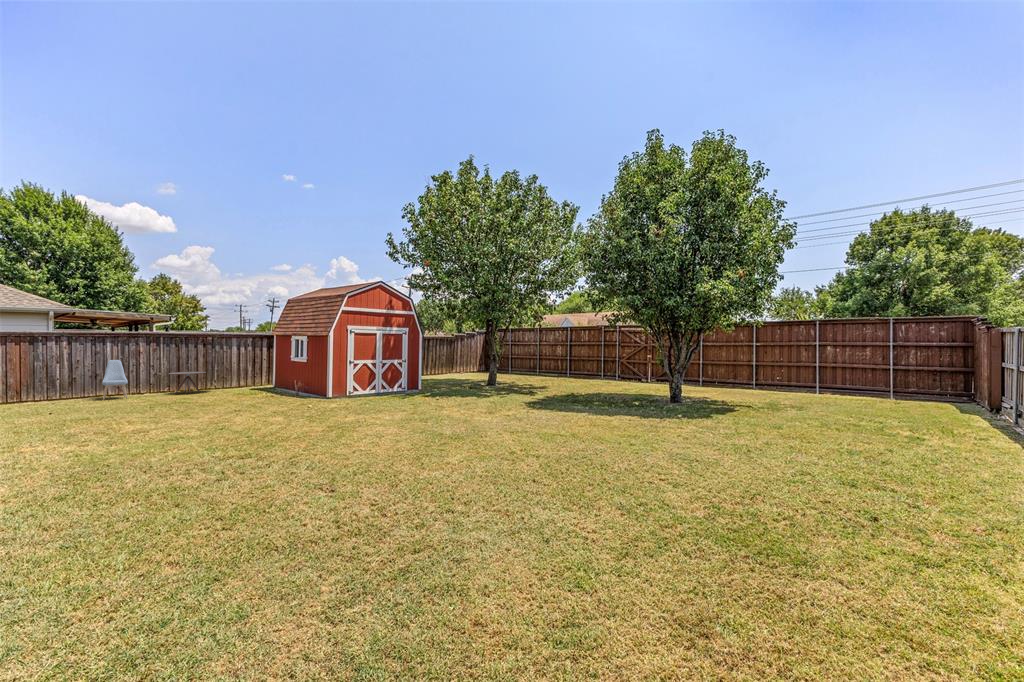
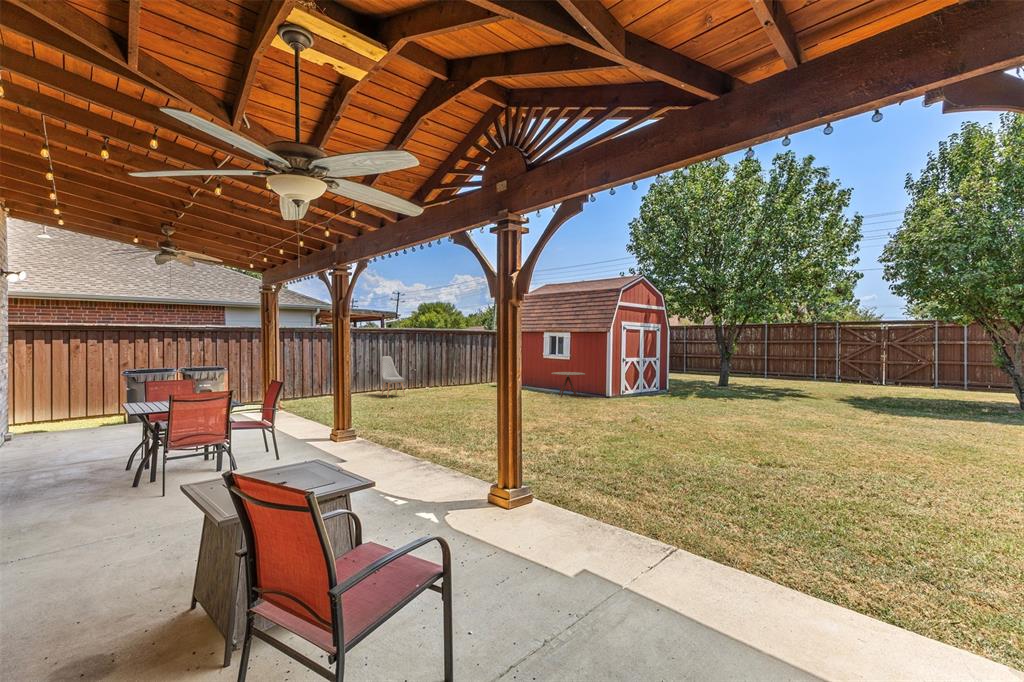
round table: present [169,372,206,394] -> present [551,372,585,397]

